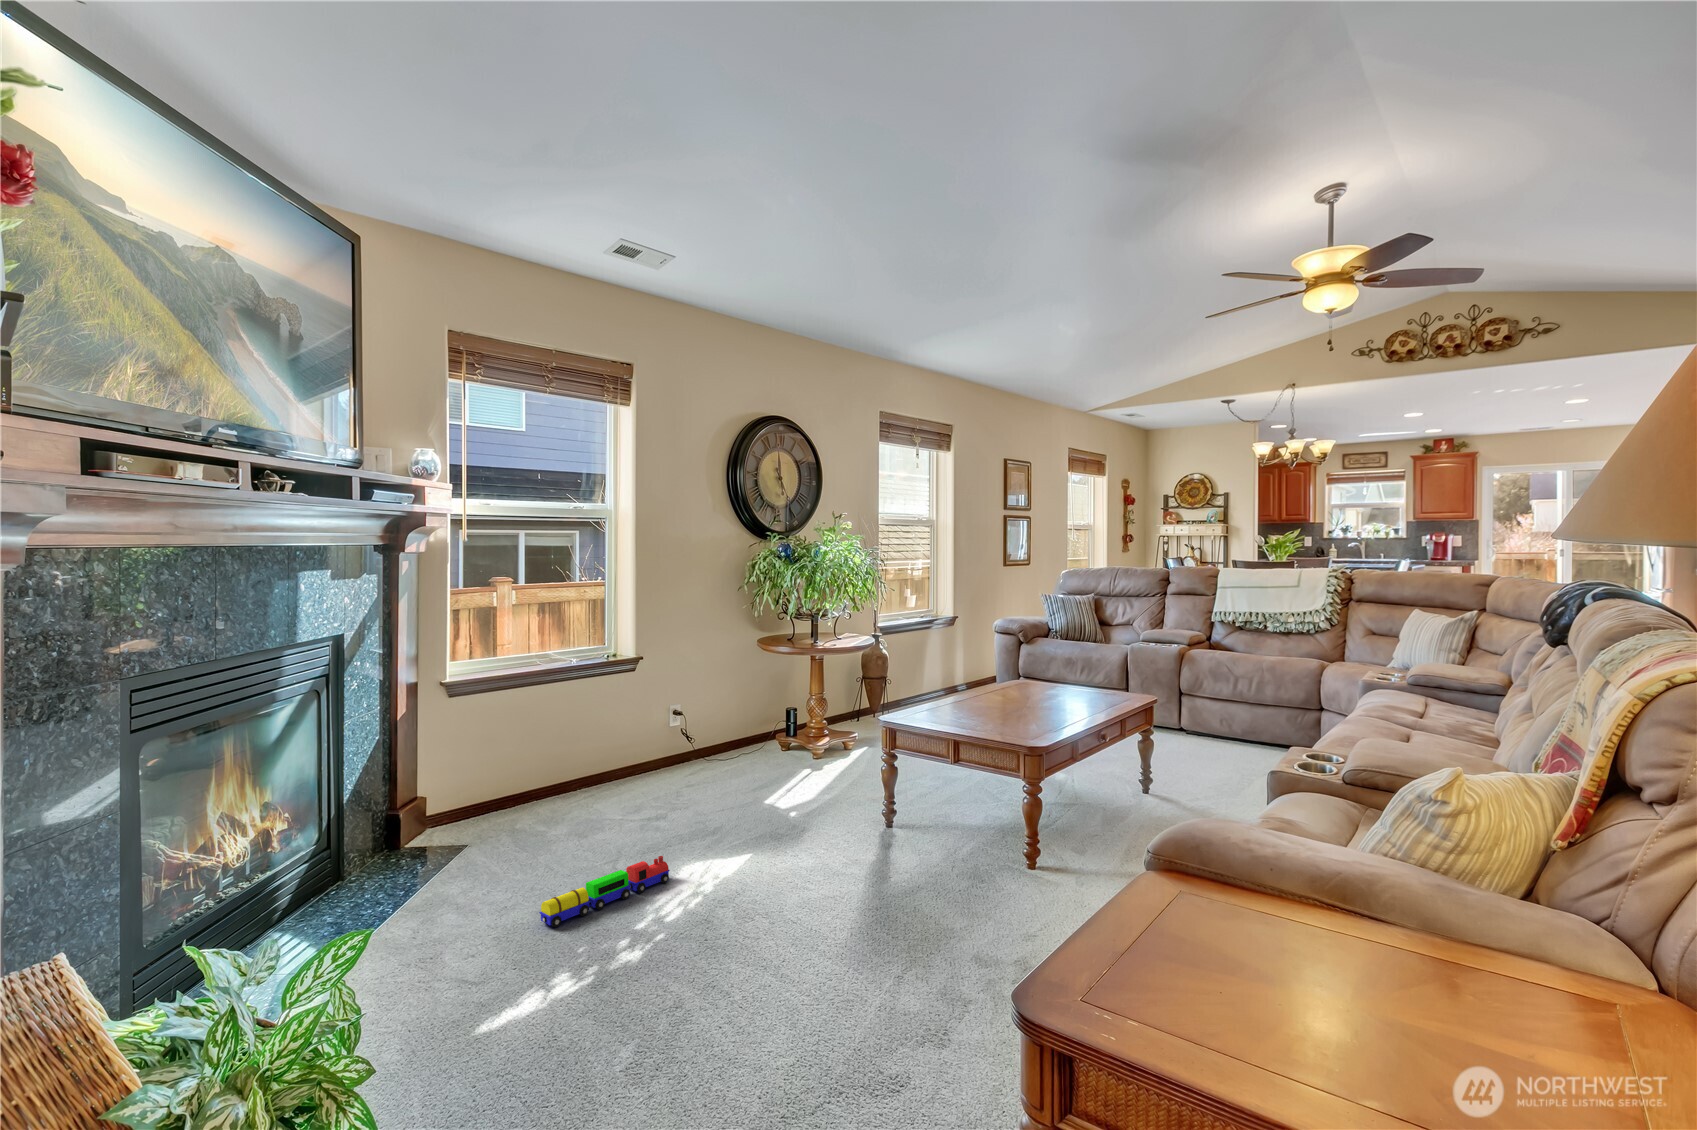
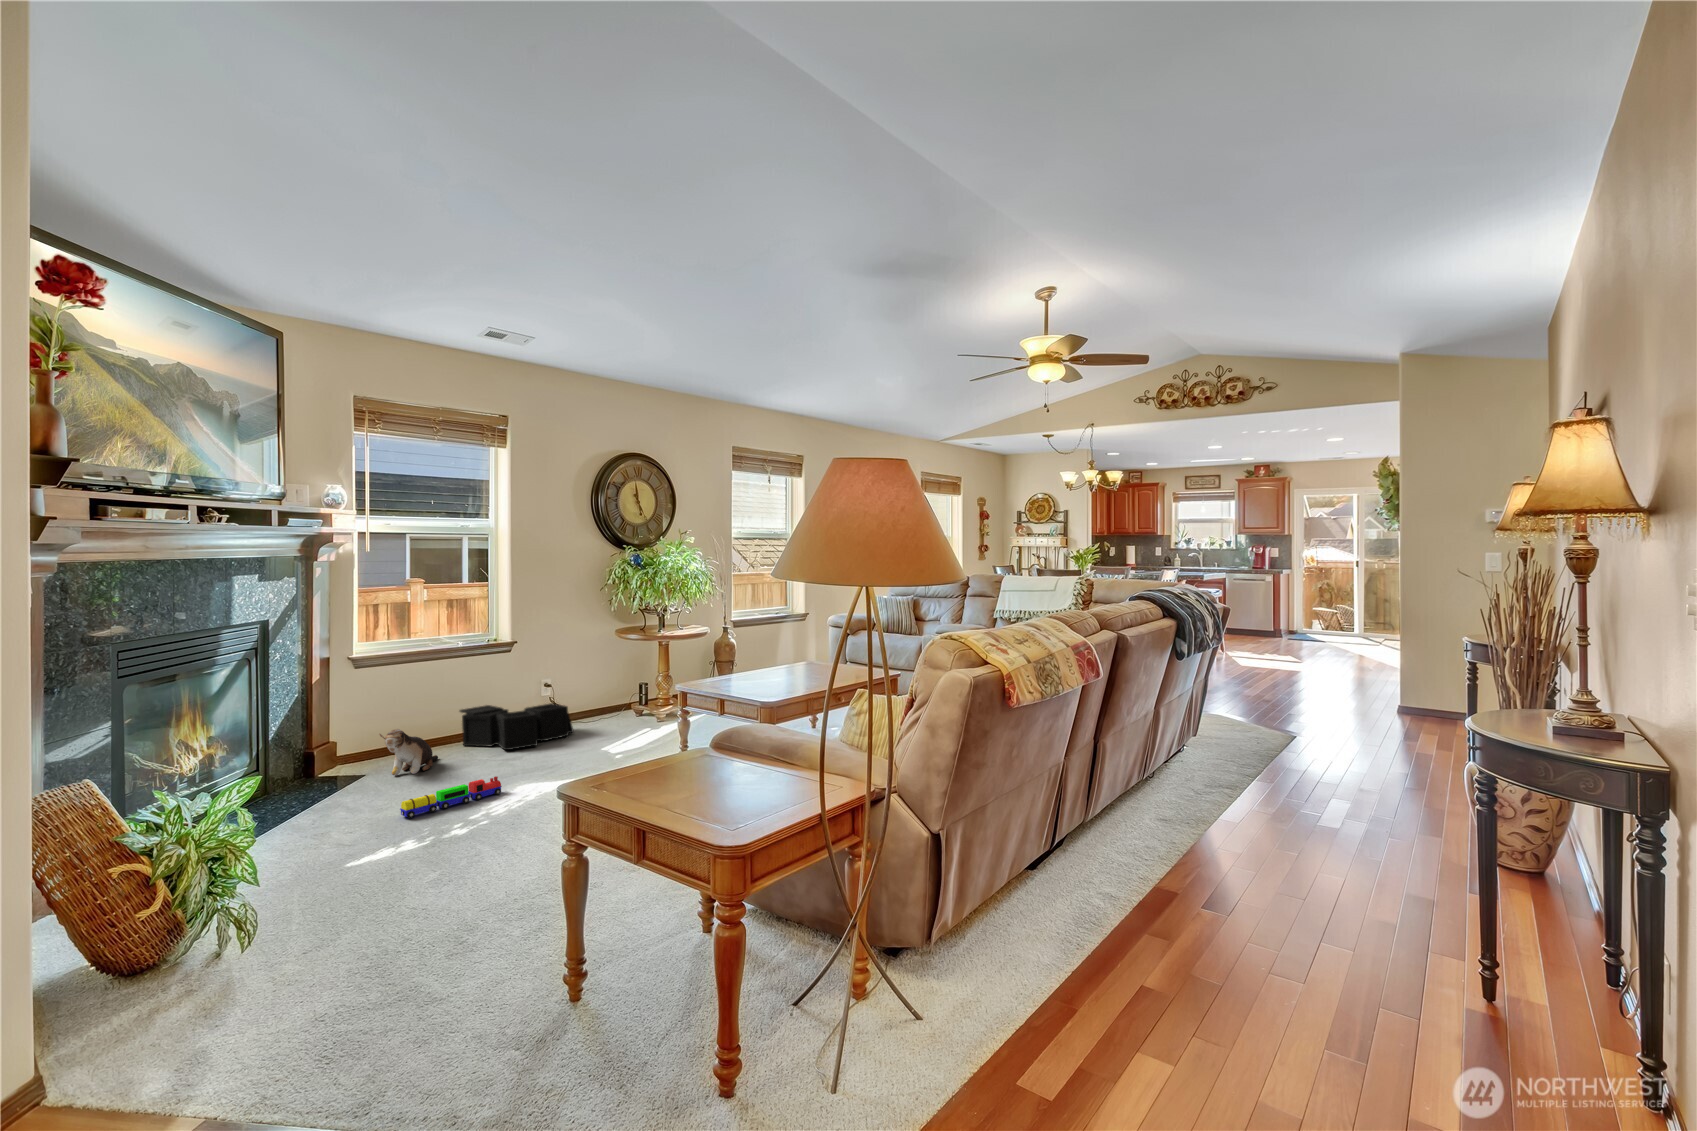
storage bin: none [576,738,722,806] -> present [460,703,574,750]
plush toy: none [491,783,559,846] -> present [379,729,438,775]

